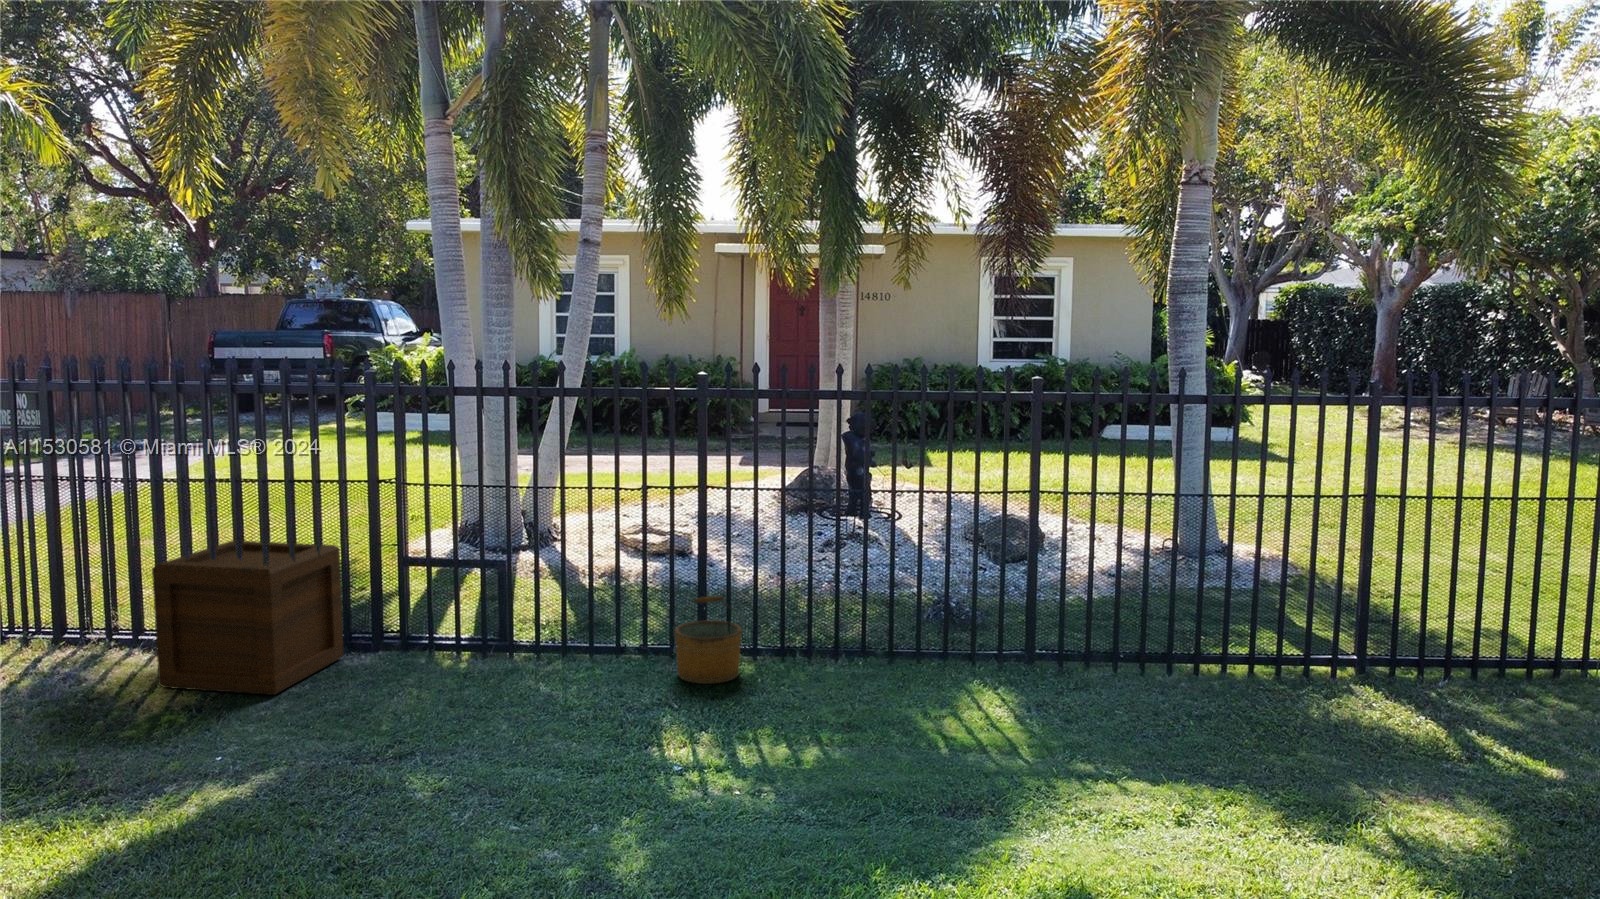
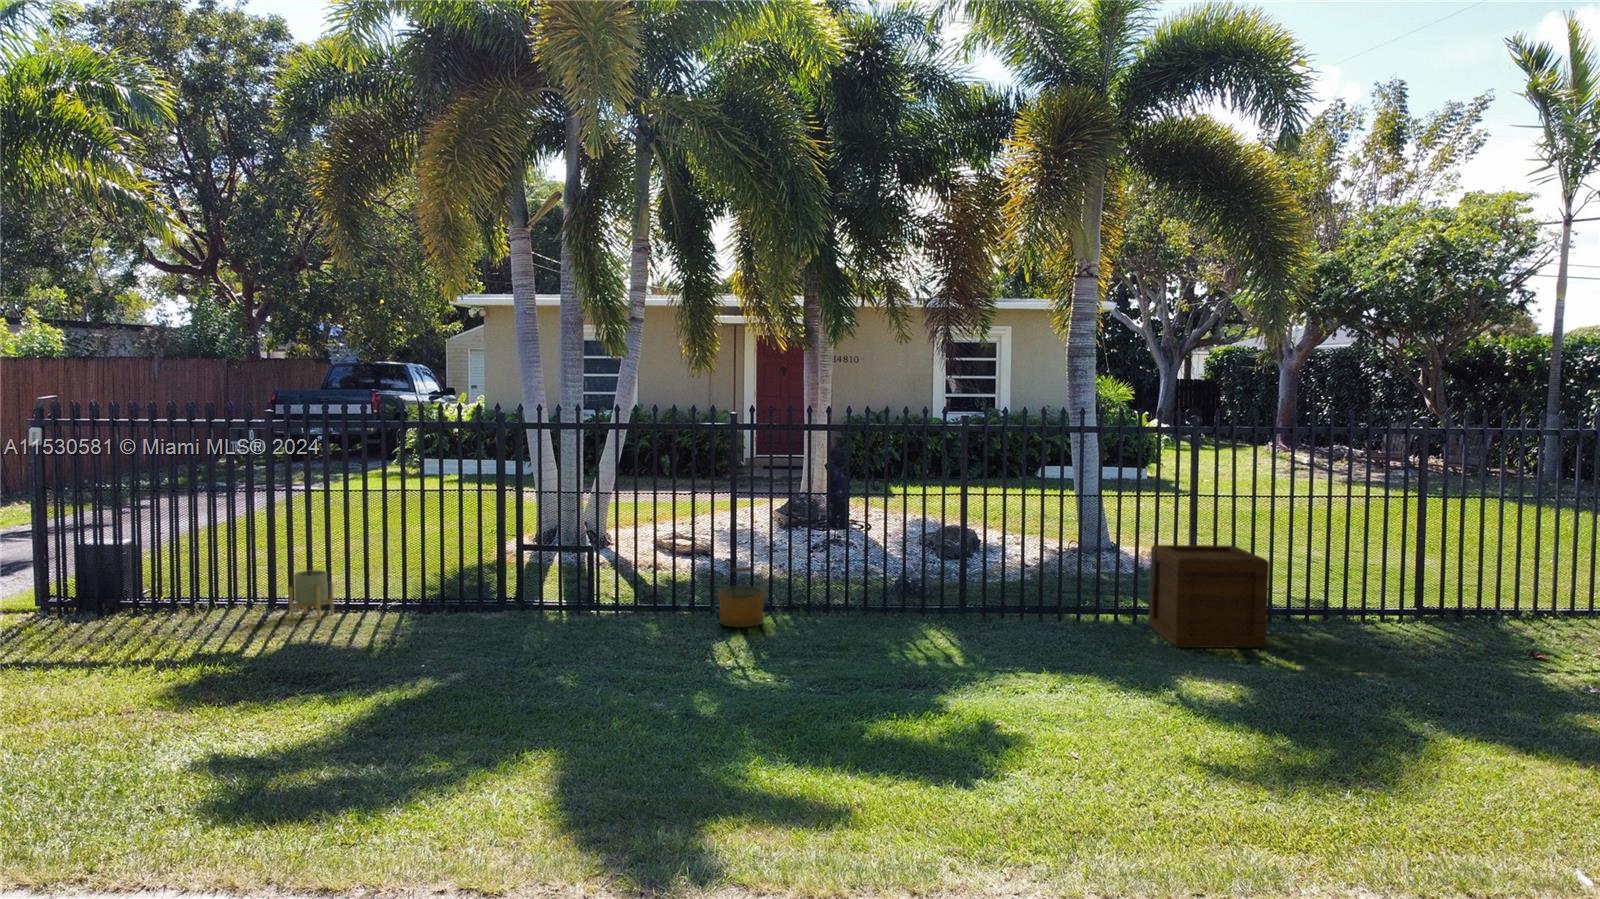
wooden crate: present [152,541,344,695] -> present [1149,545,1269,648]
planter: none [67,593,139,667] -> present [289,570,334,621]

